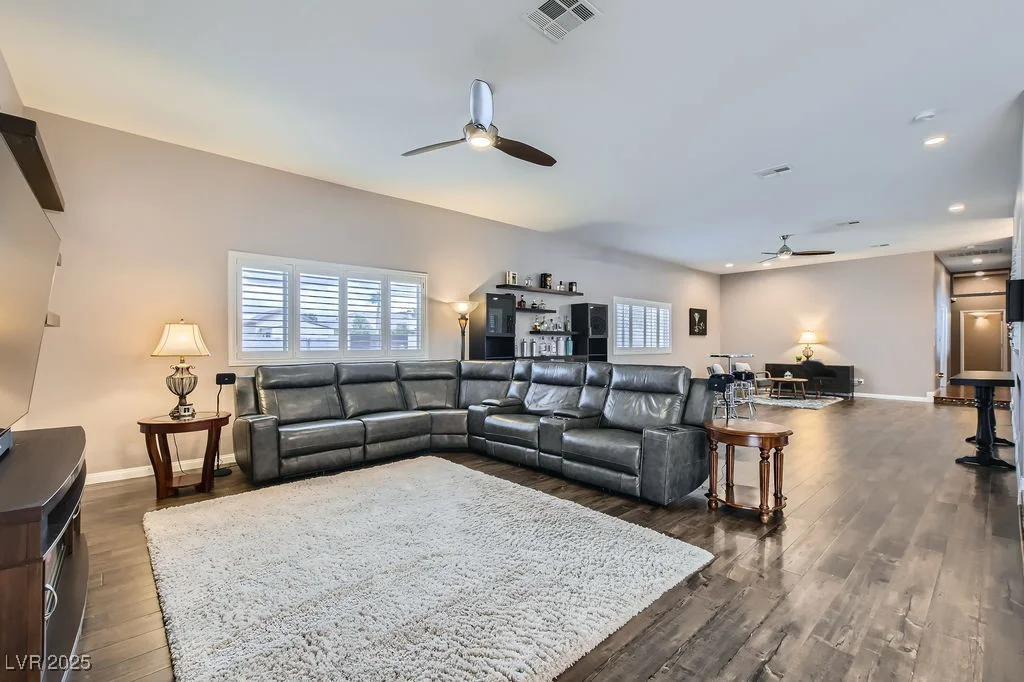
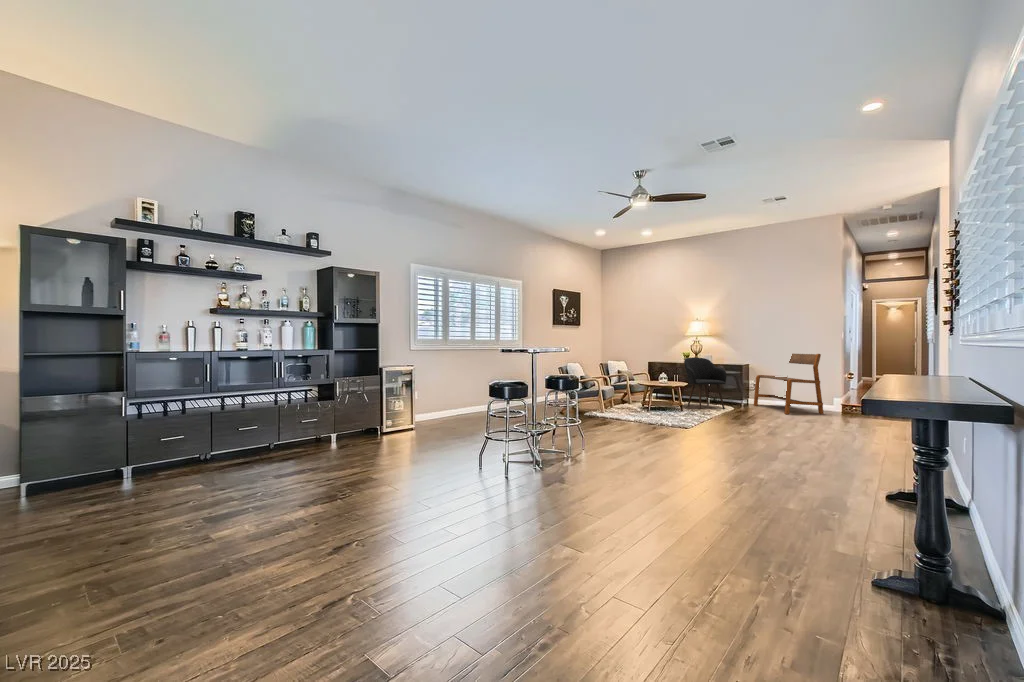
bench: none [858,357,919,403] -> present [754,354,824,414]

